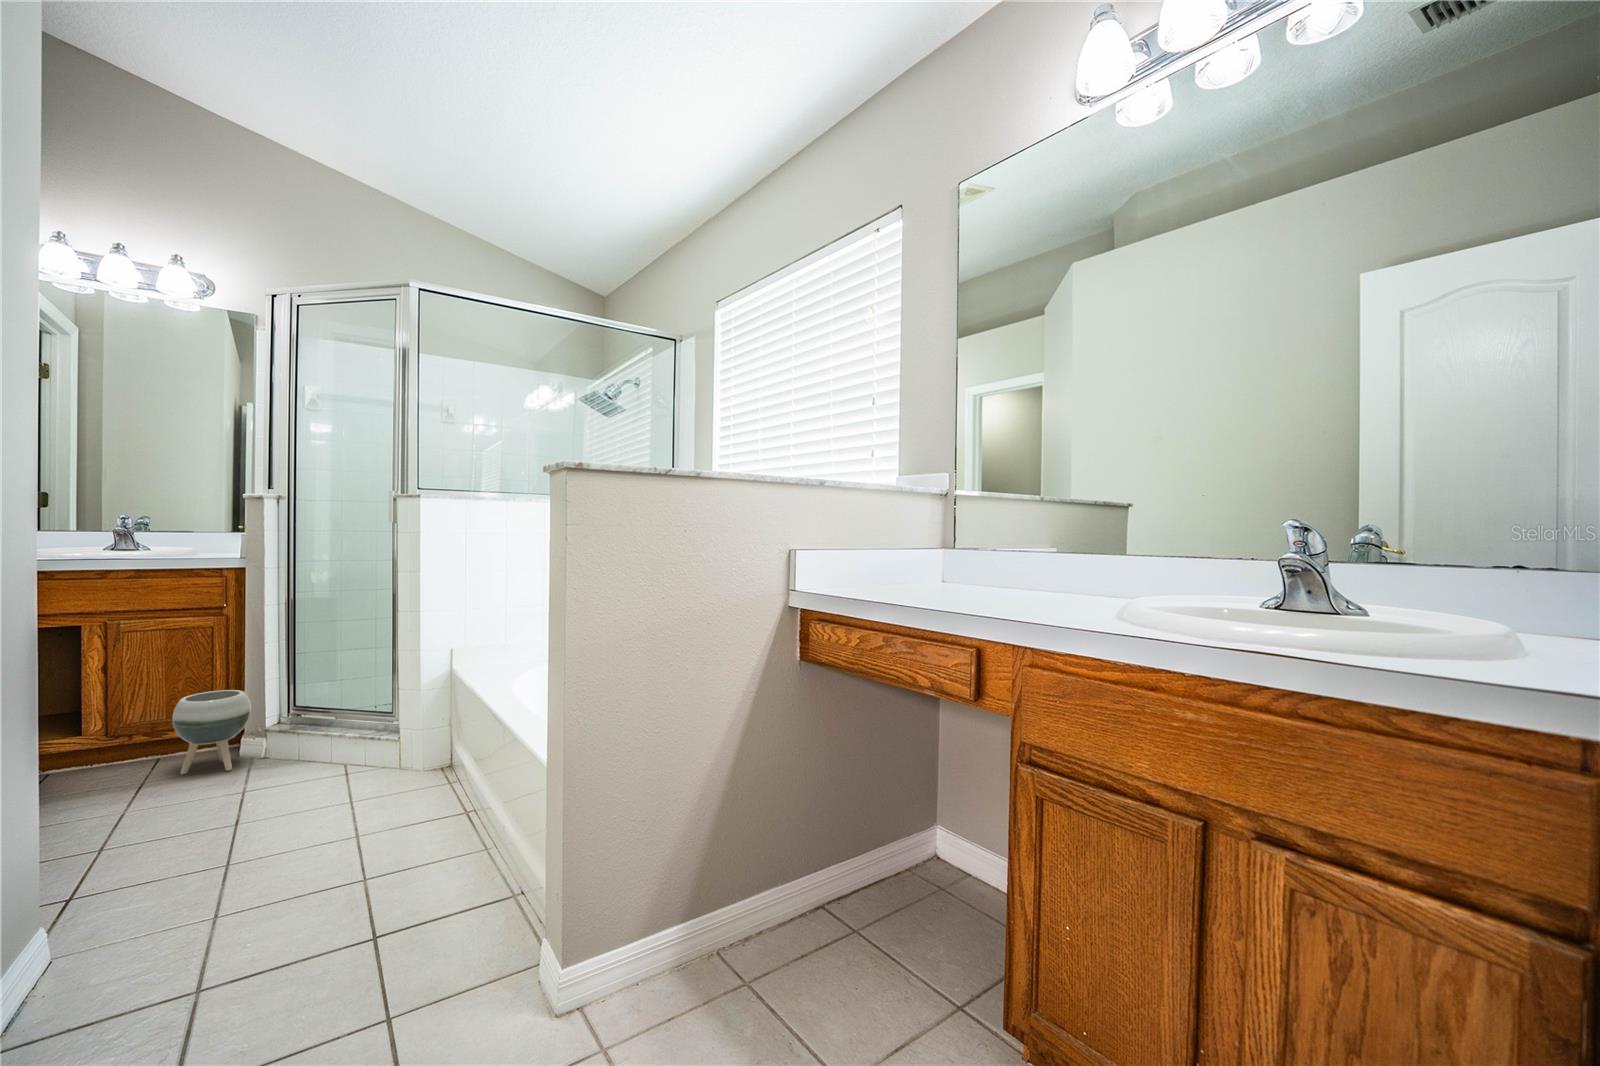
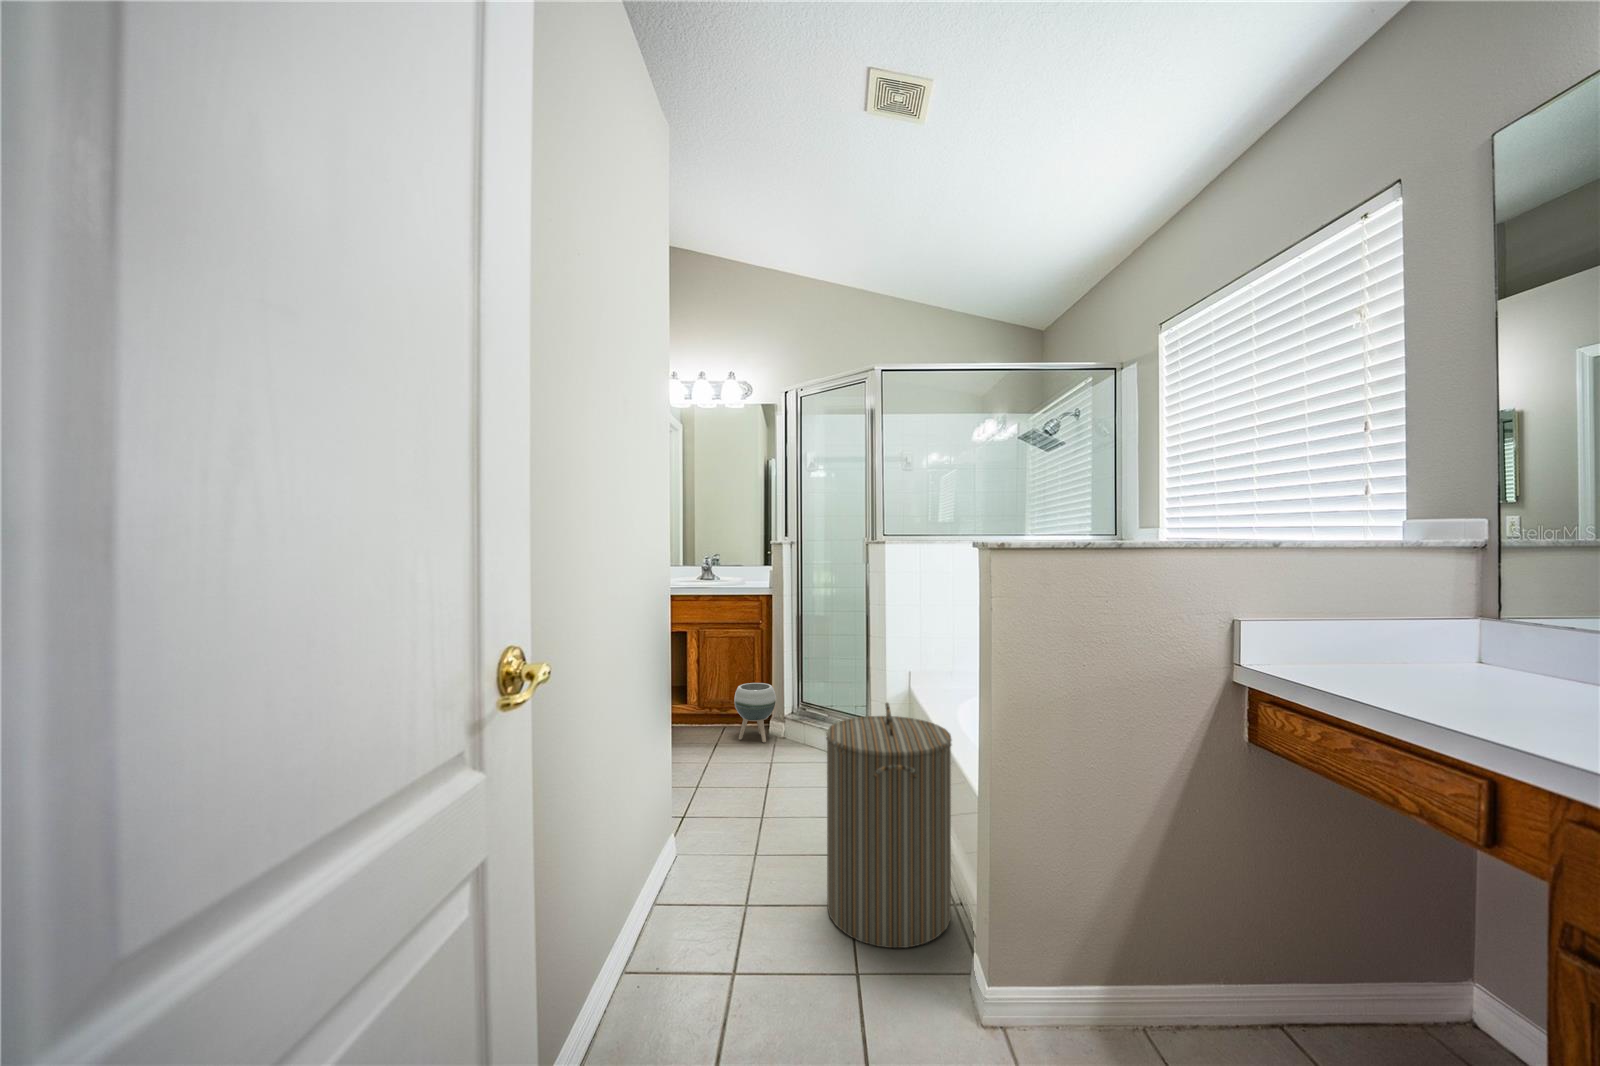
laundry hamper: none [327,674,511,990] -> present [826,703,951,948]

